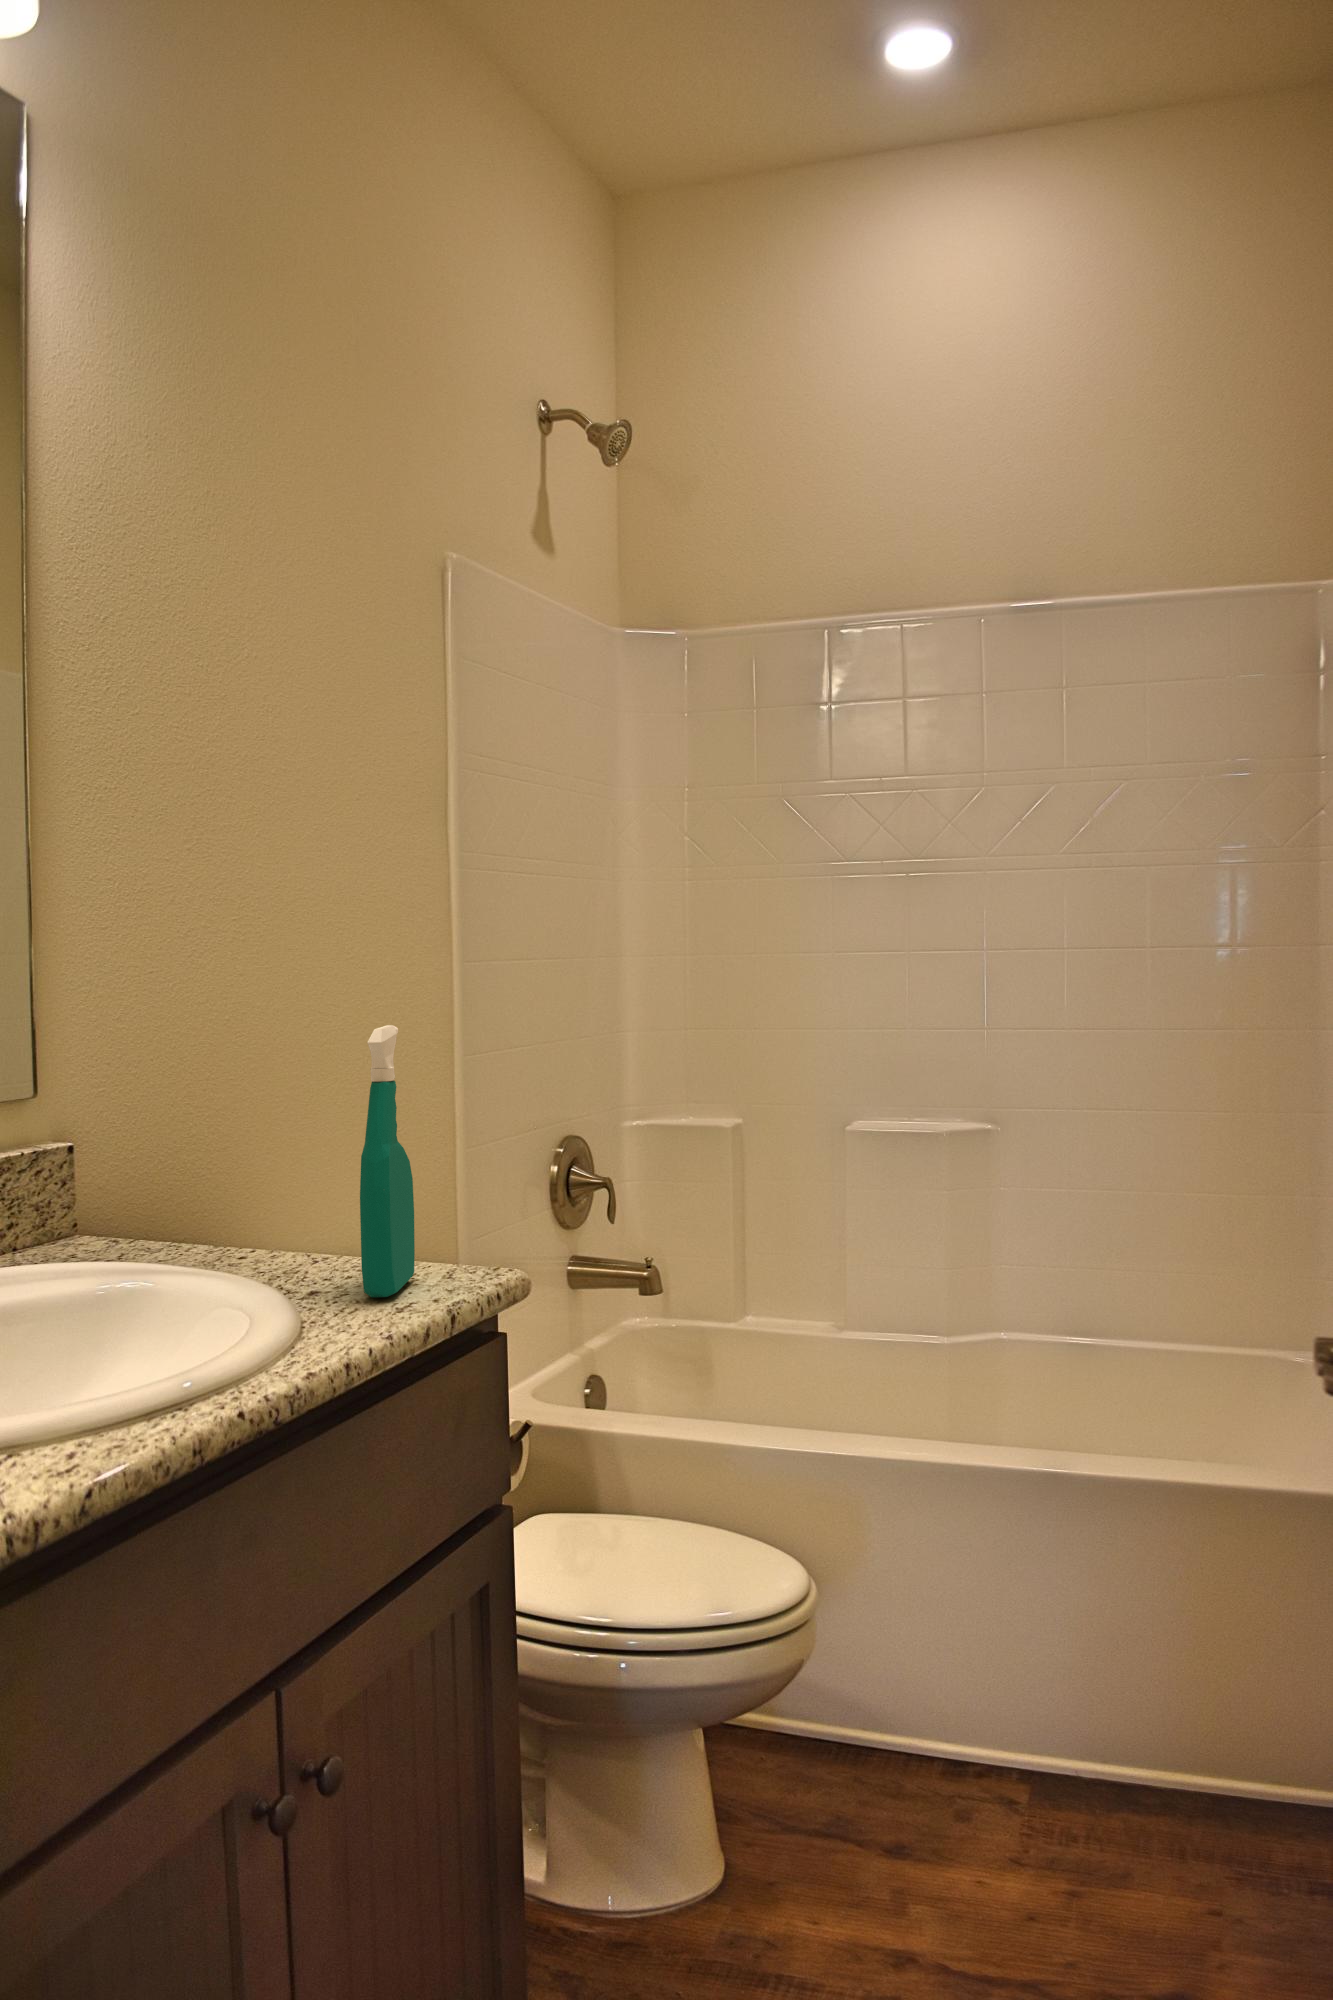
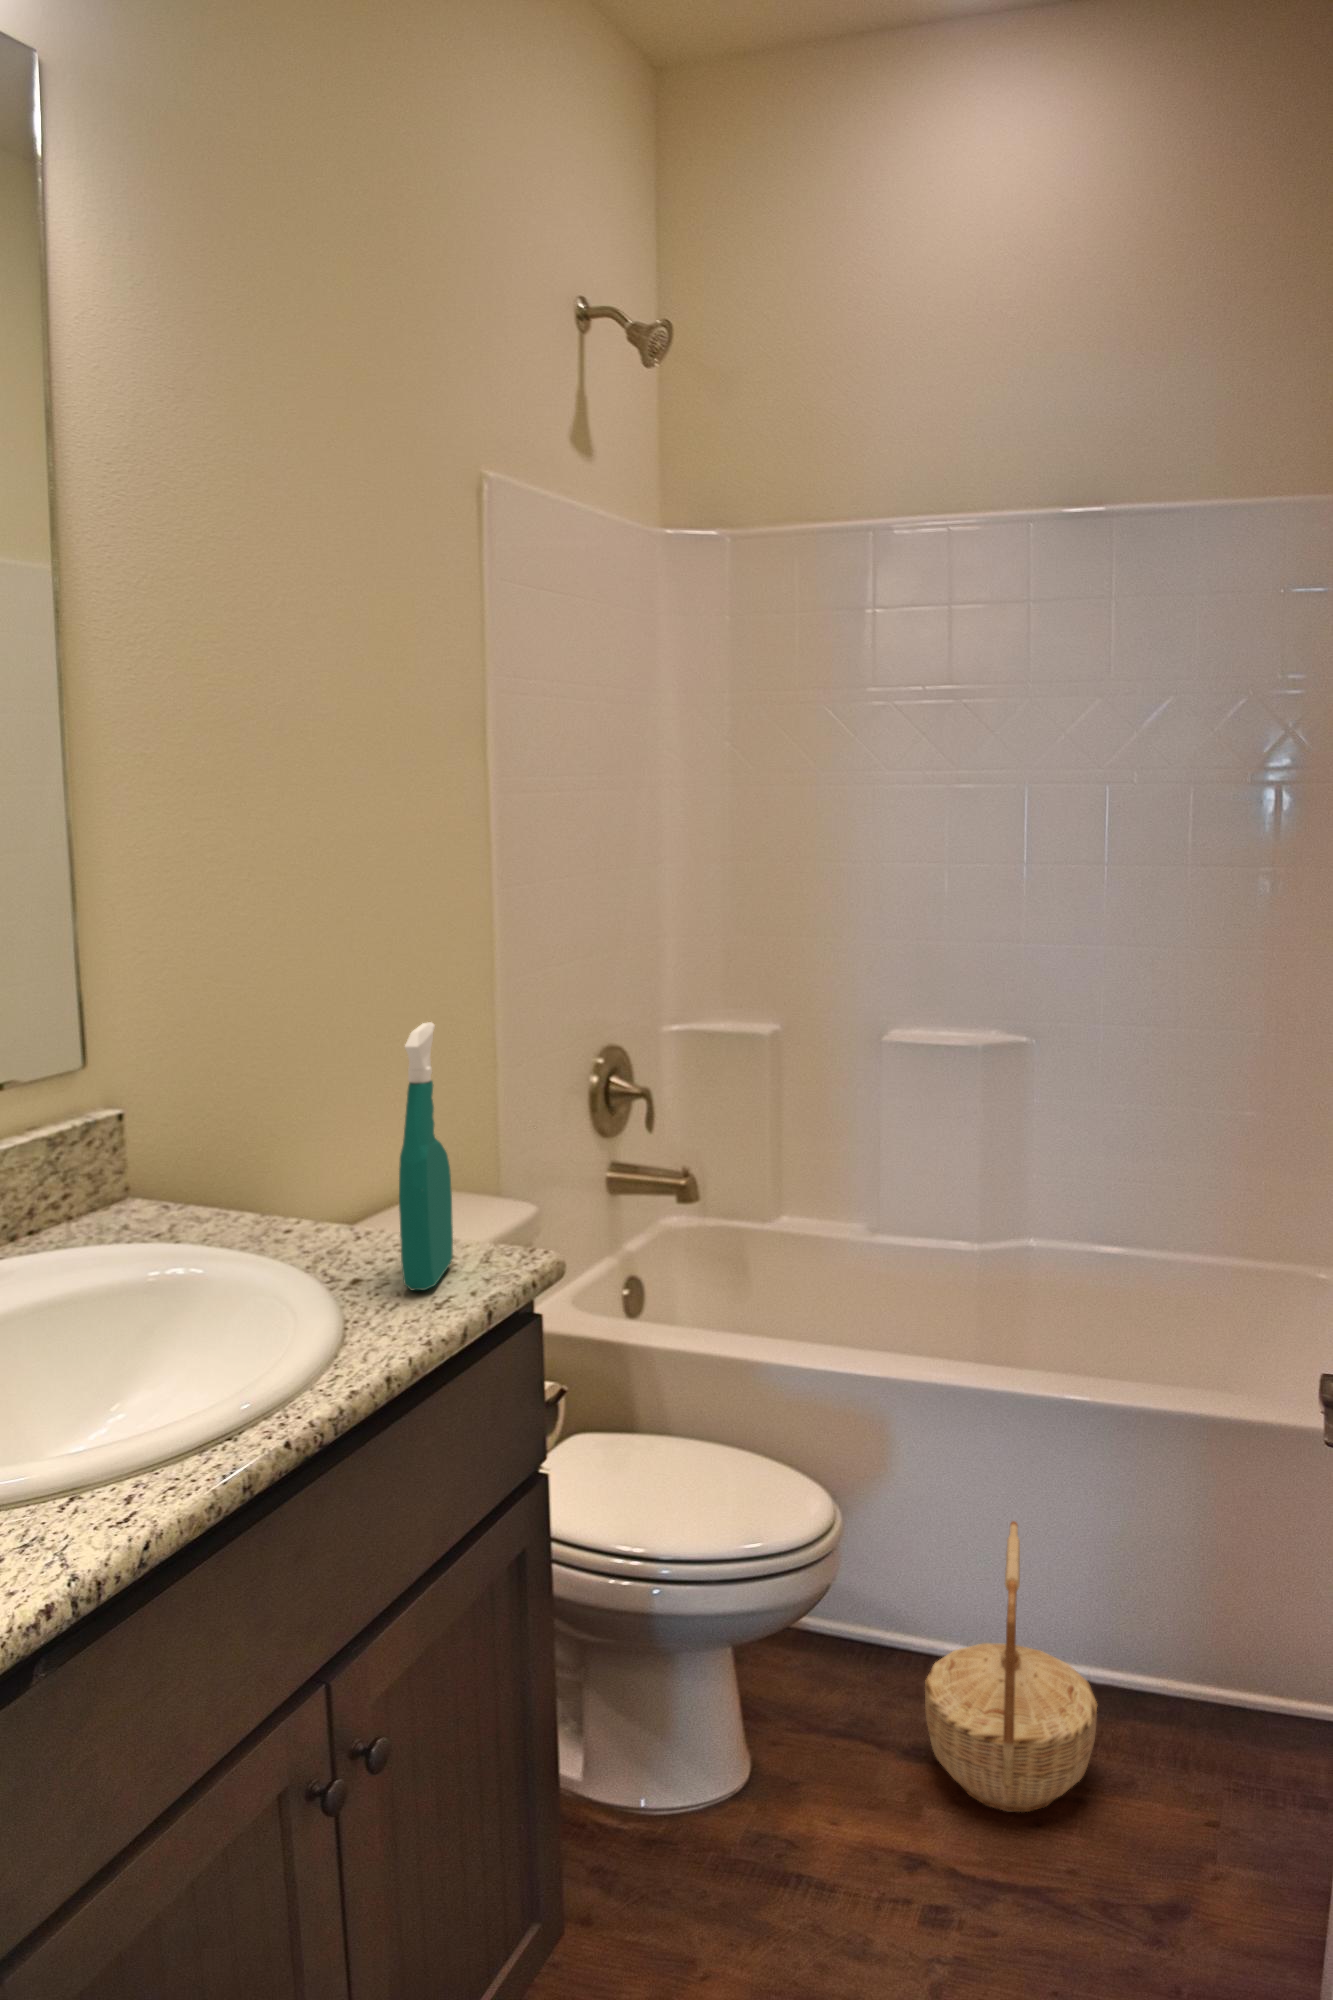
basket: none [907,1596,1089,1909] -> present [925,1521,1097,1812]

